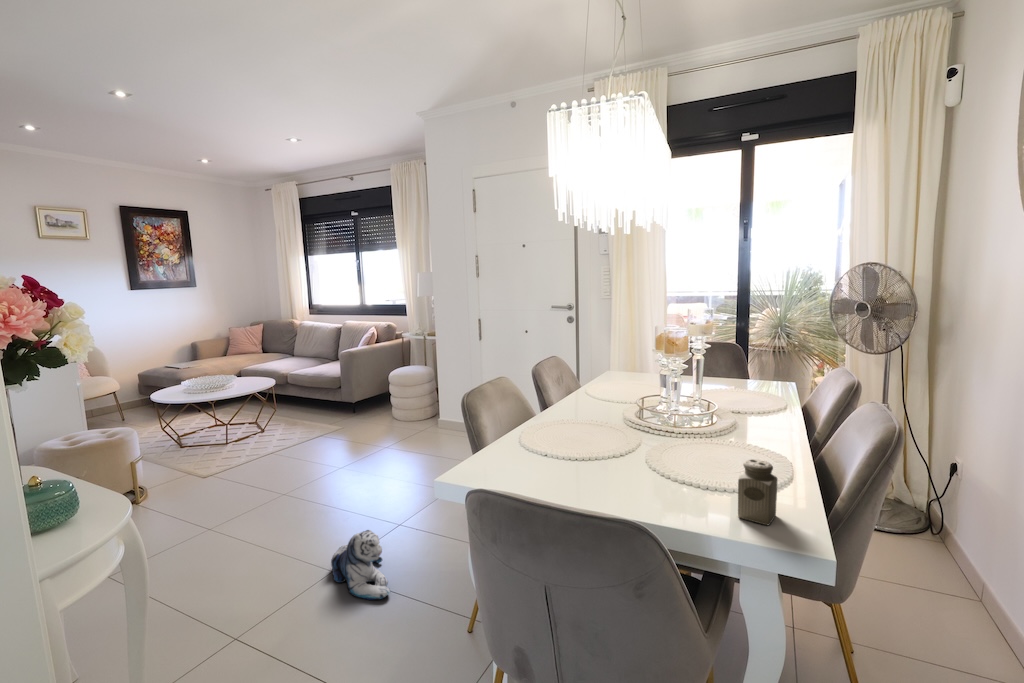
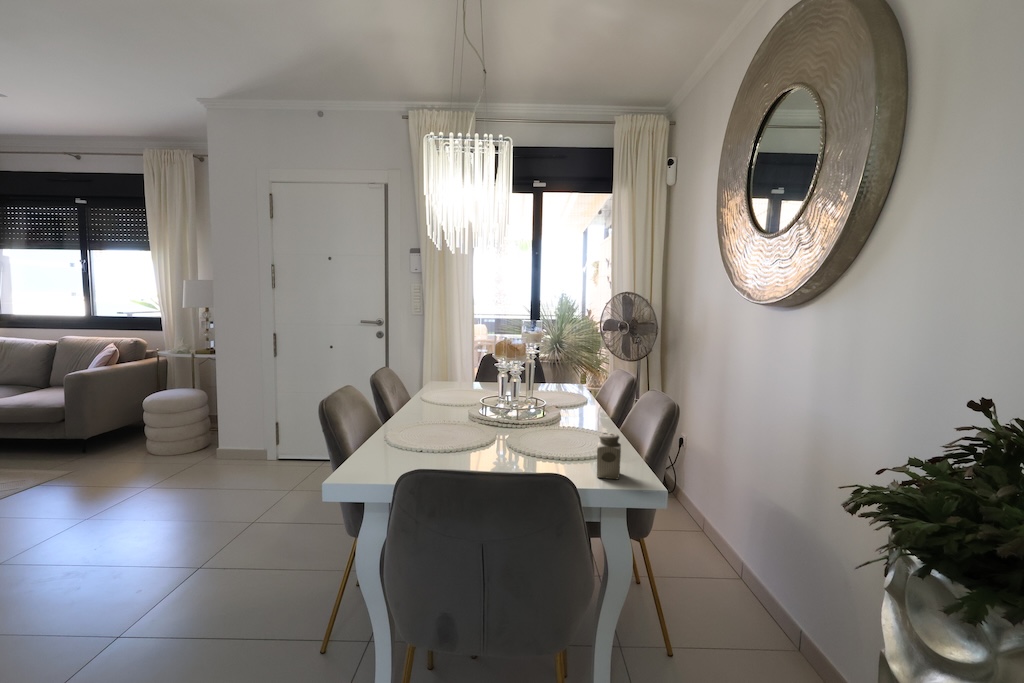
plush toy: present [331,530,390,600] -> none [125,572,219,653]

